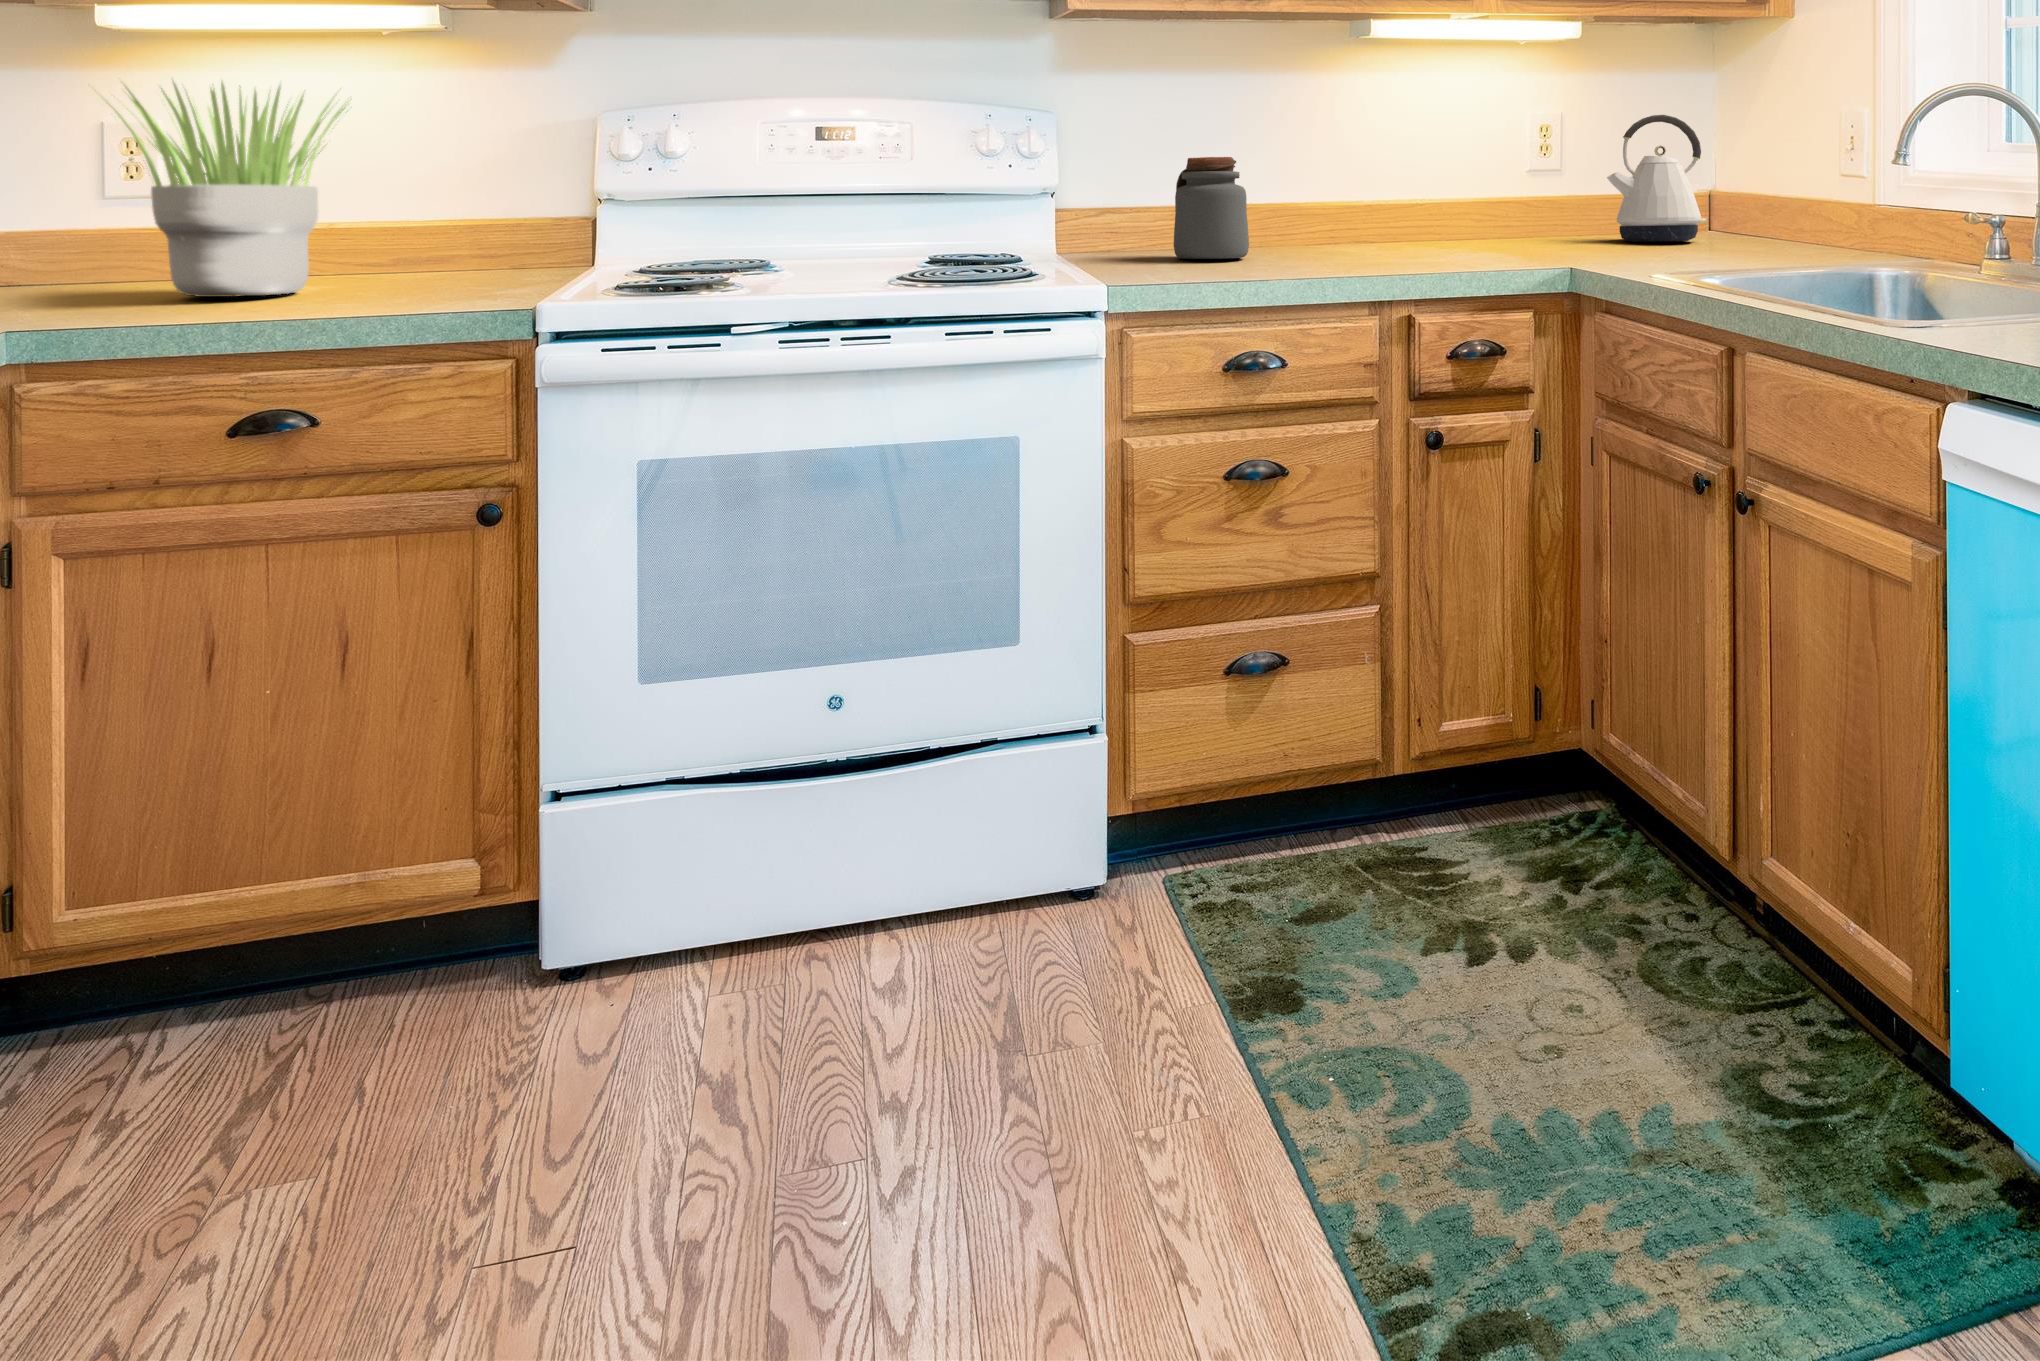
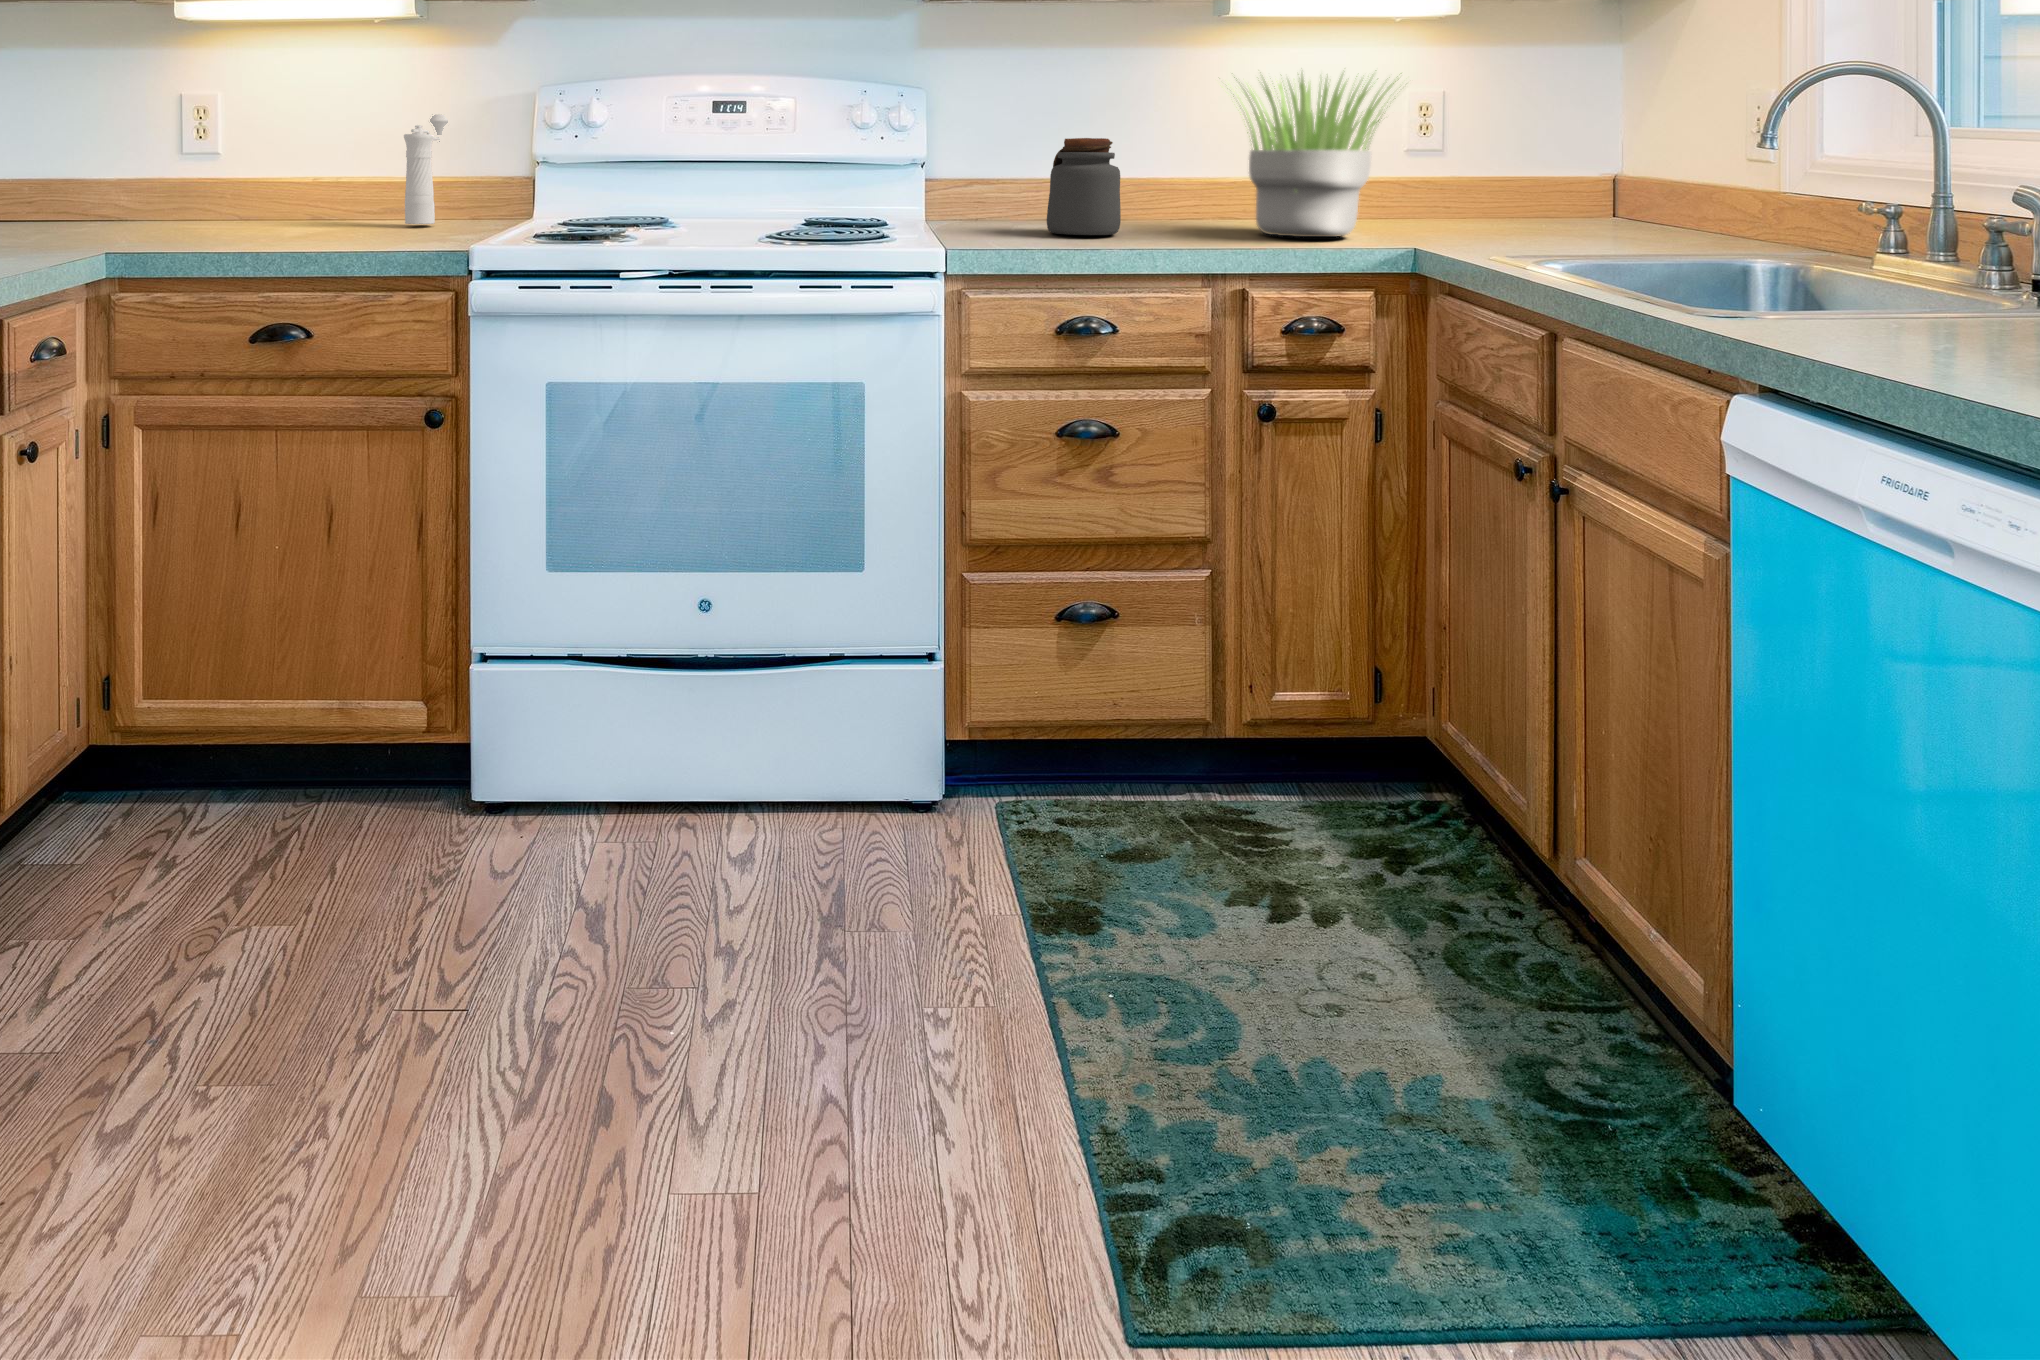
potted plant: present [105,82,345,297] -> present [1228,75,1398,237]
kettle: present [1607,115,1707,242] -> none [1520,97,1634,231]
pepper mill: none [419,141,479,272] -> present [404,114,450,224]

